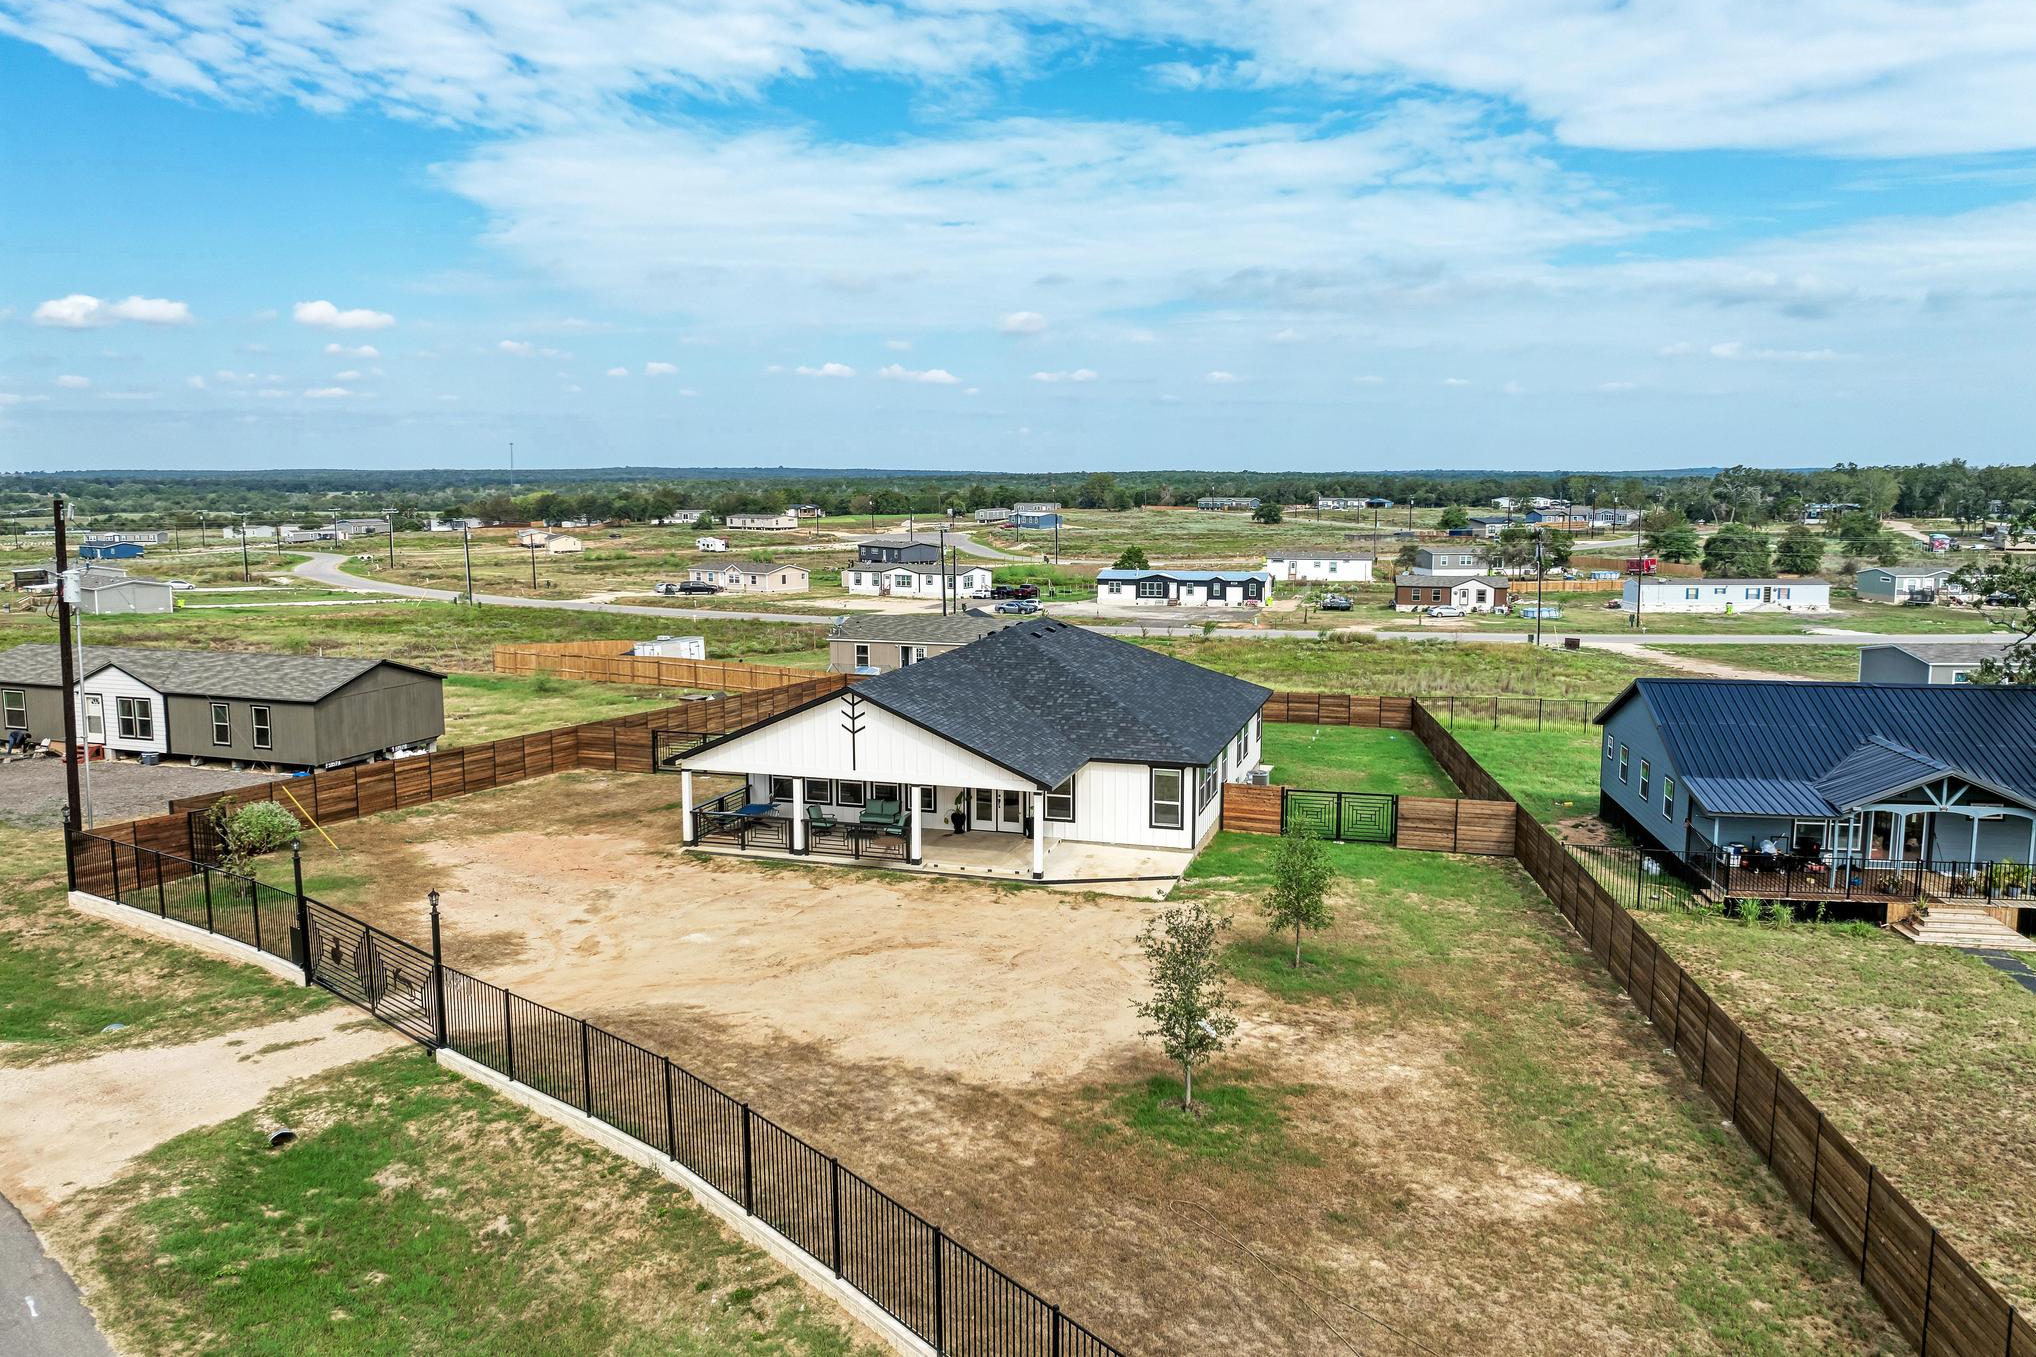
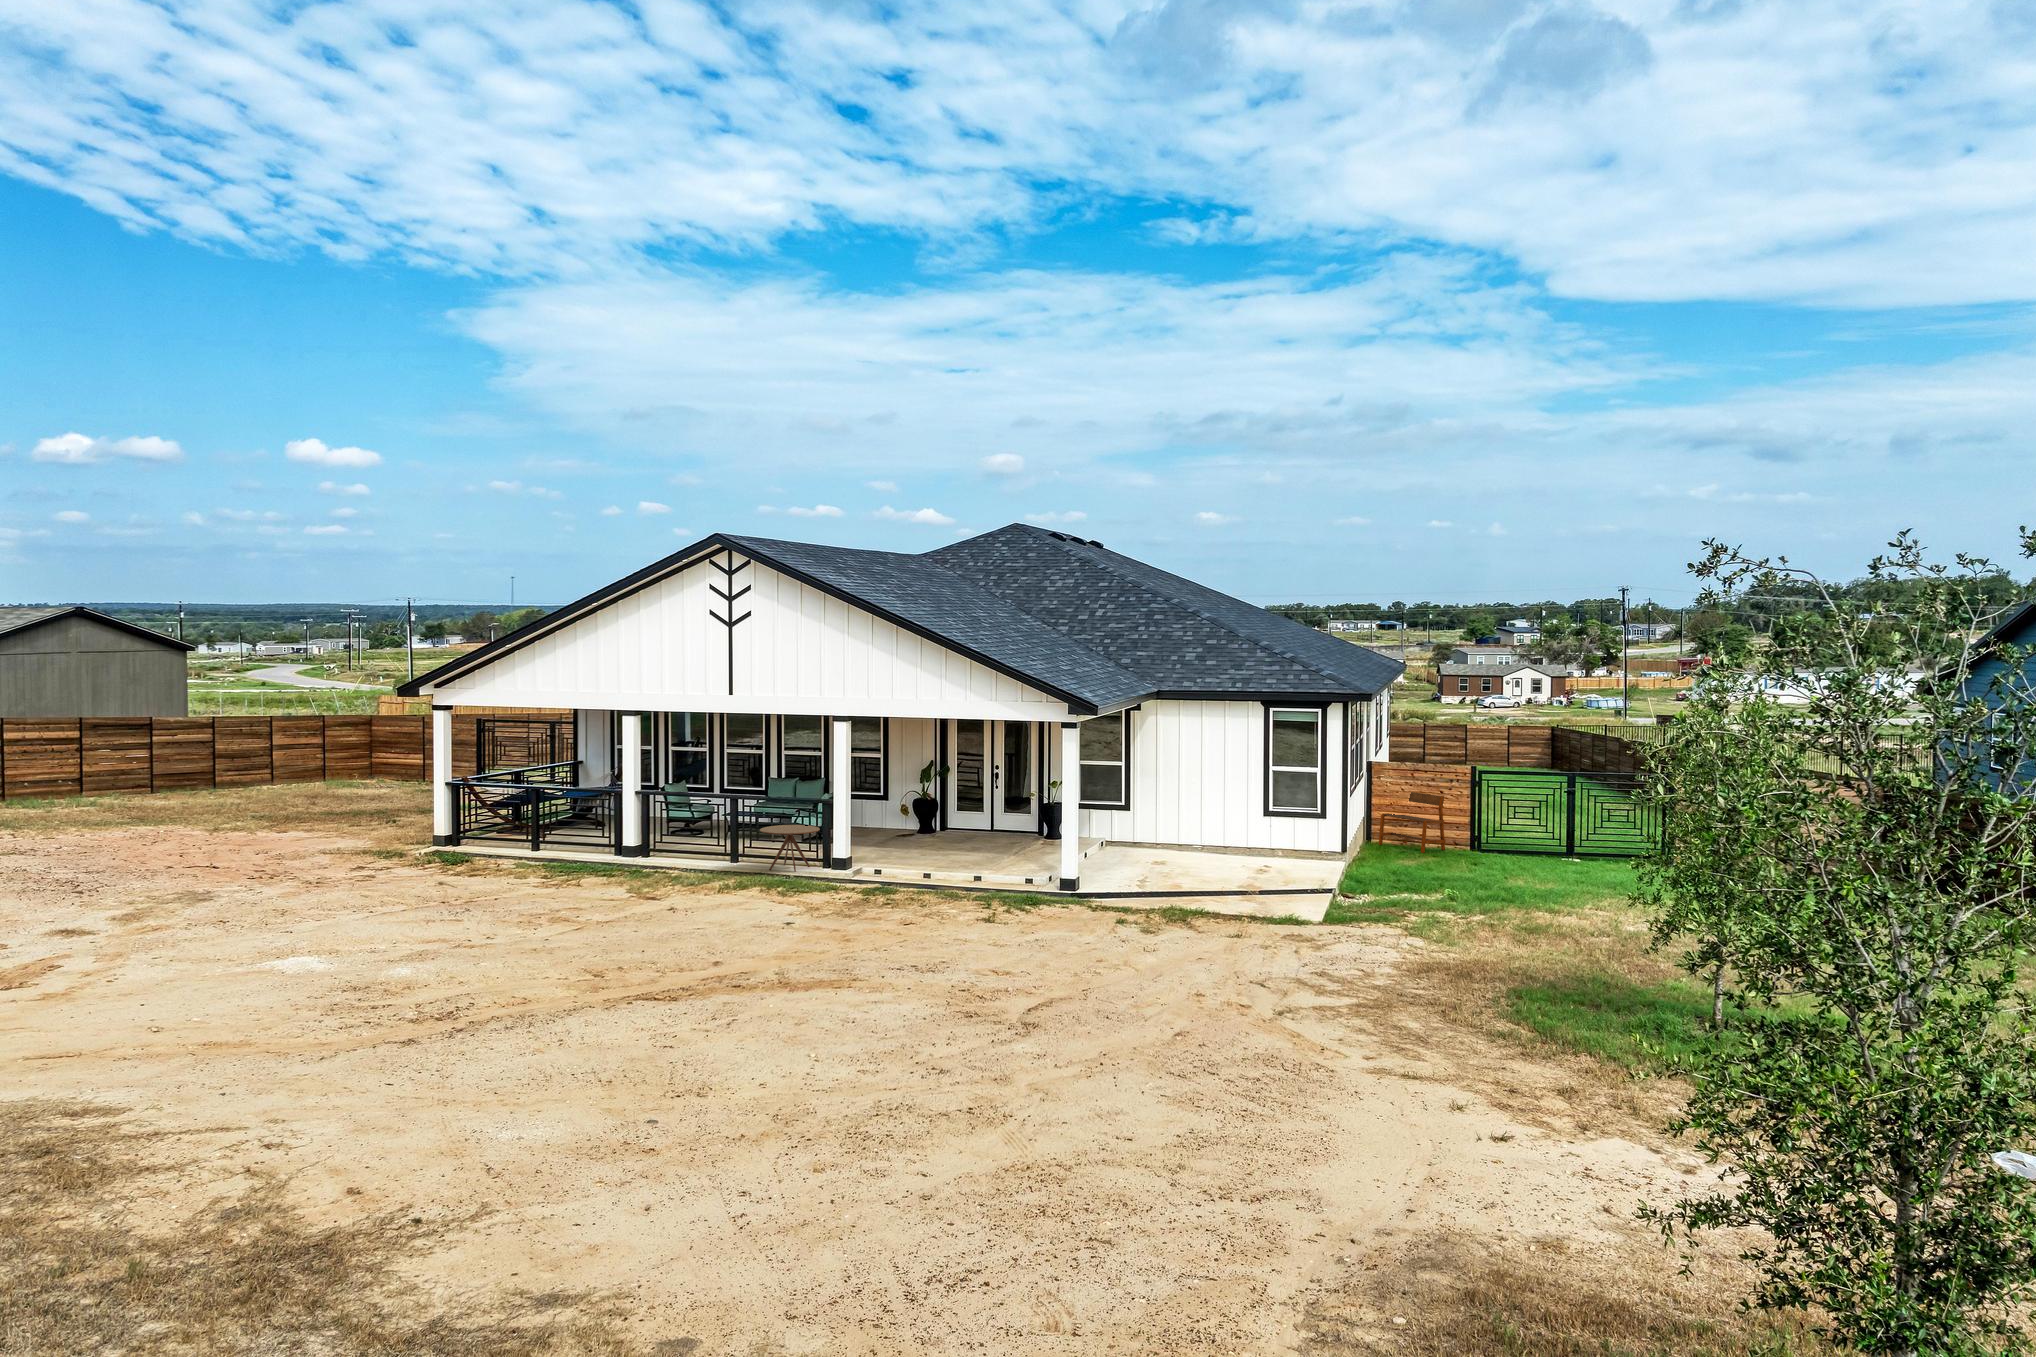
bench: none [1224,801,1260,841] -> present [1379,792,1446,853]

